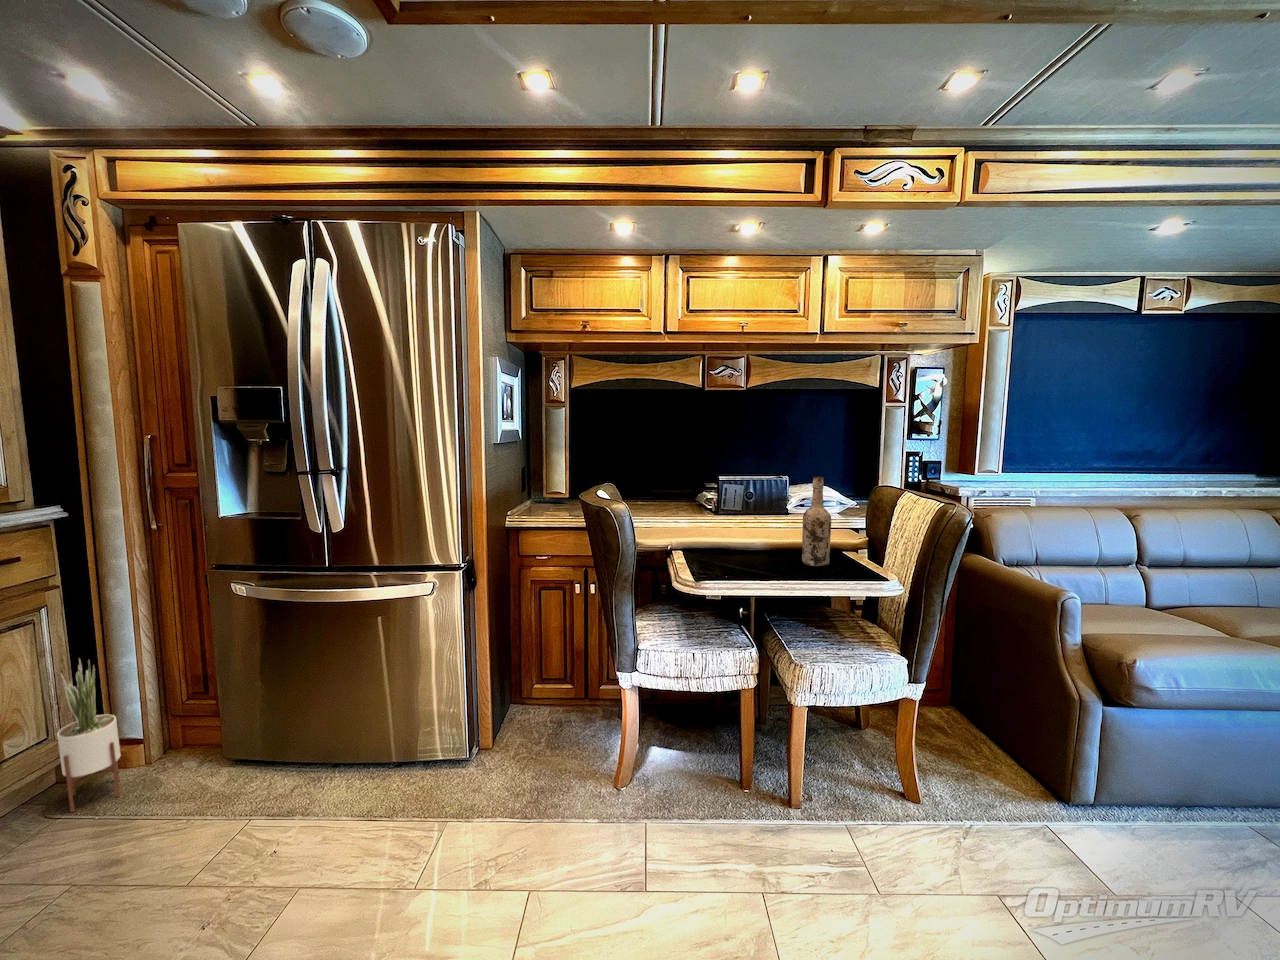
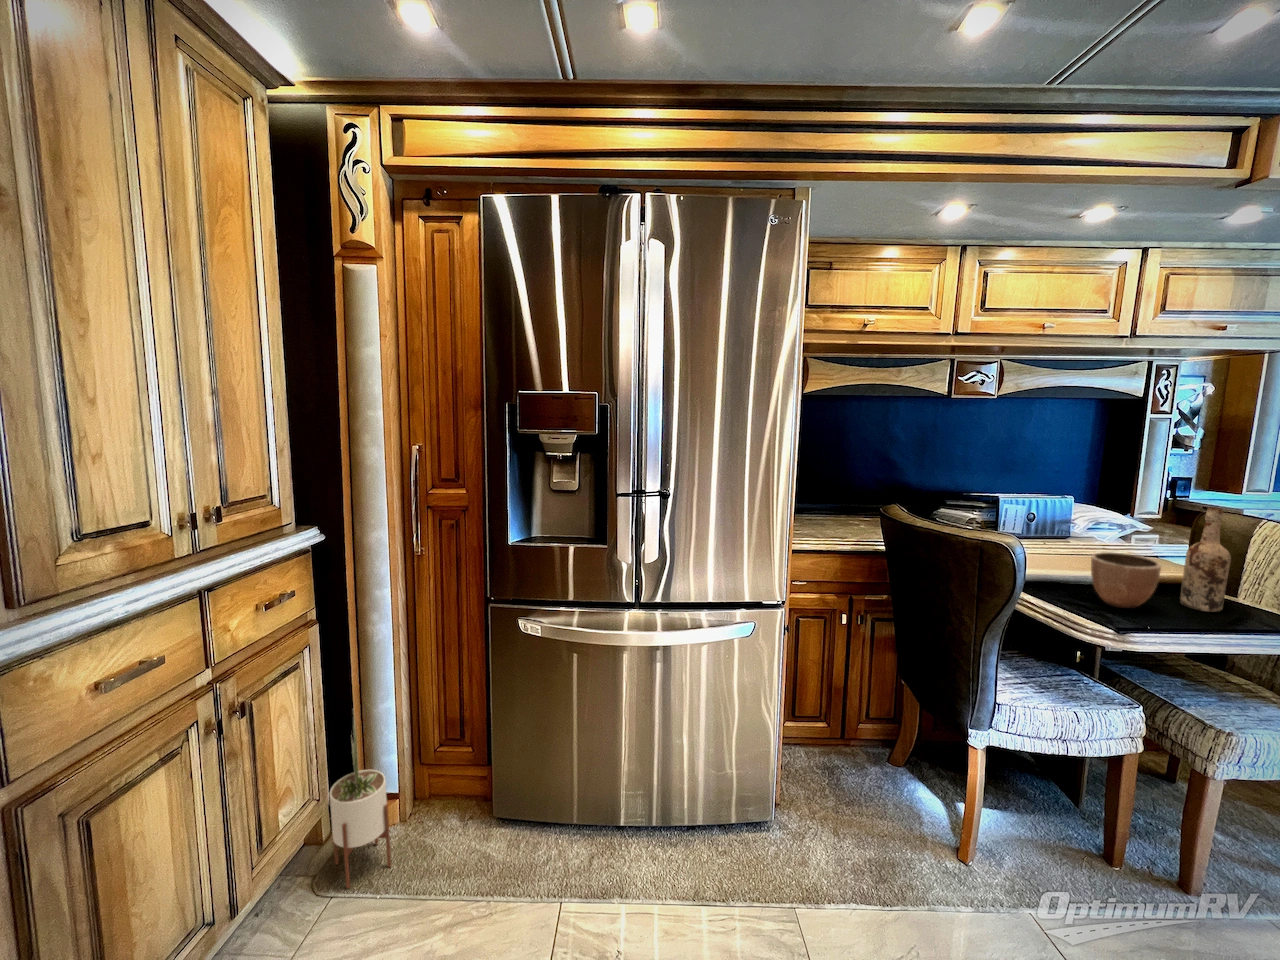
decorative bowl: none [725,518,770,565] -> present [1091,552,1161,608]

